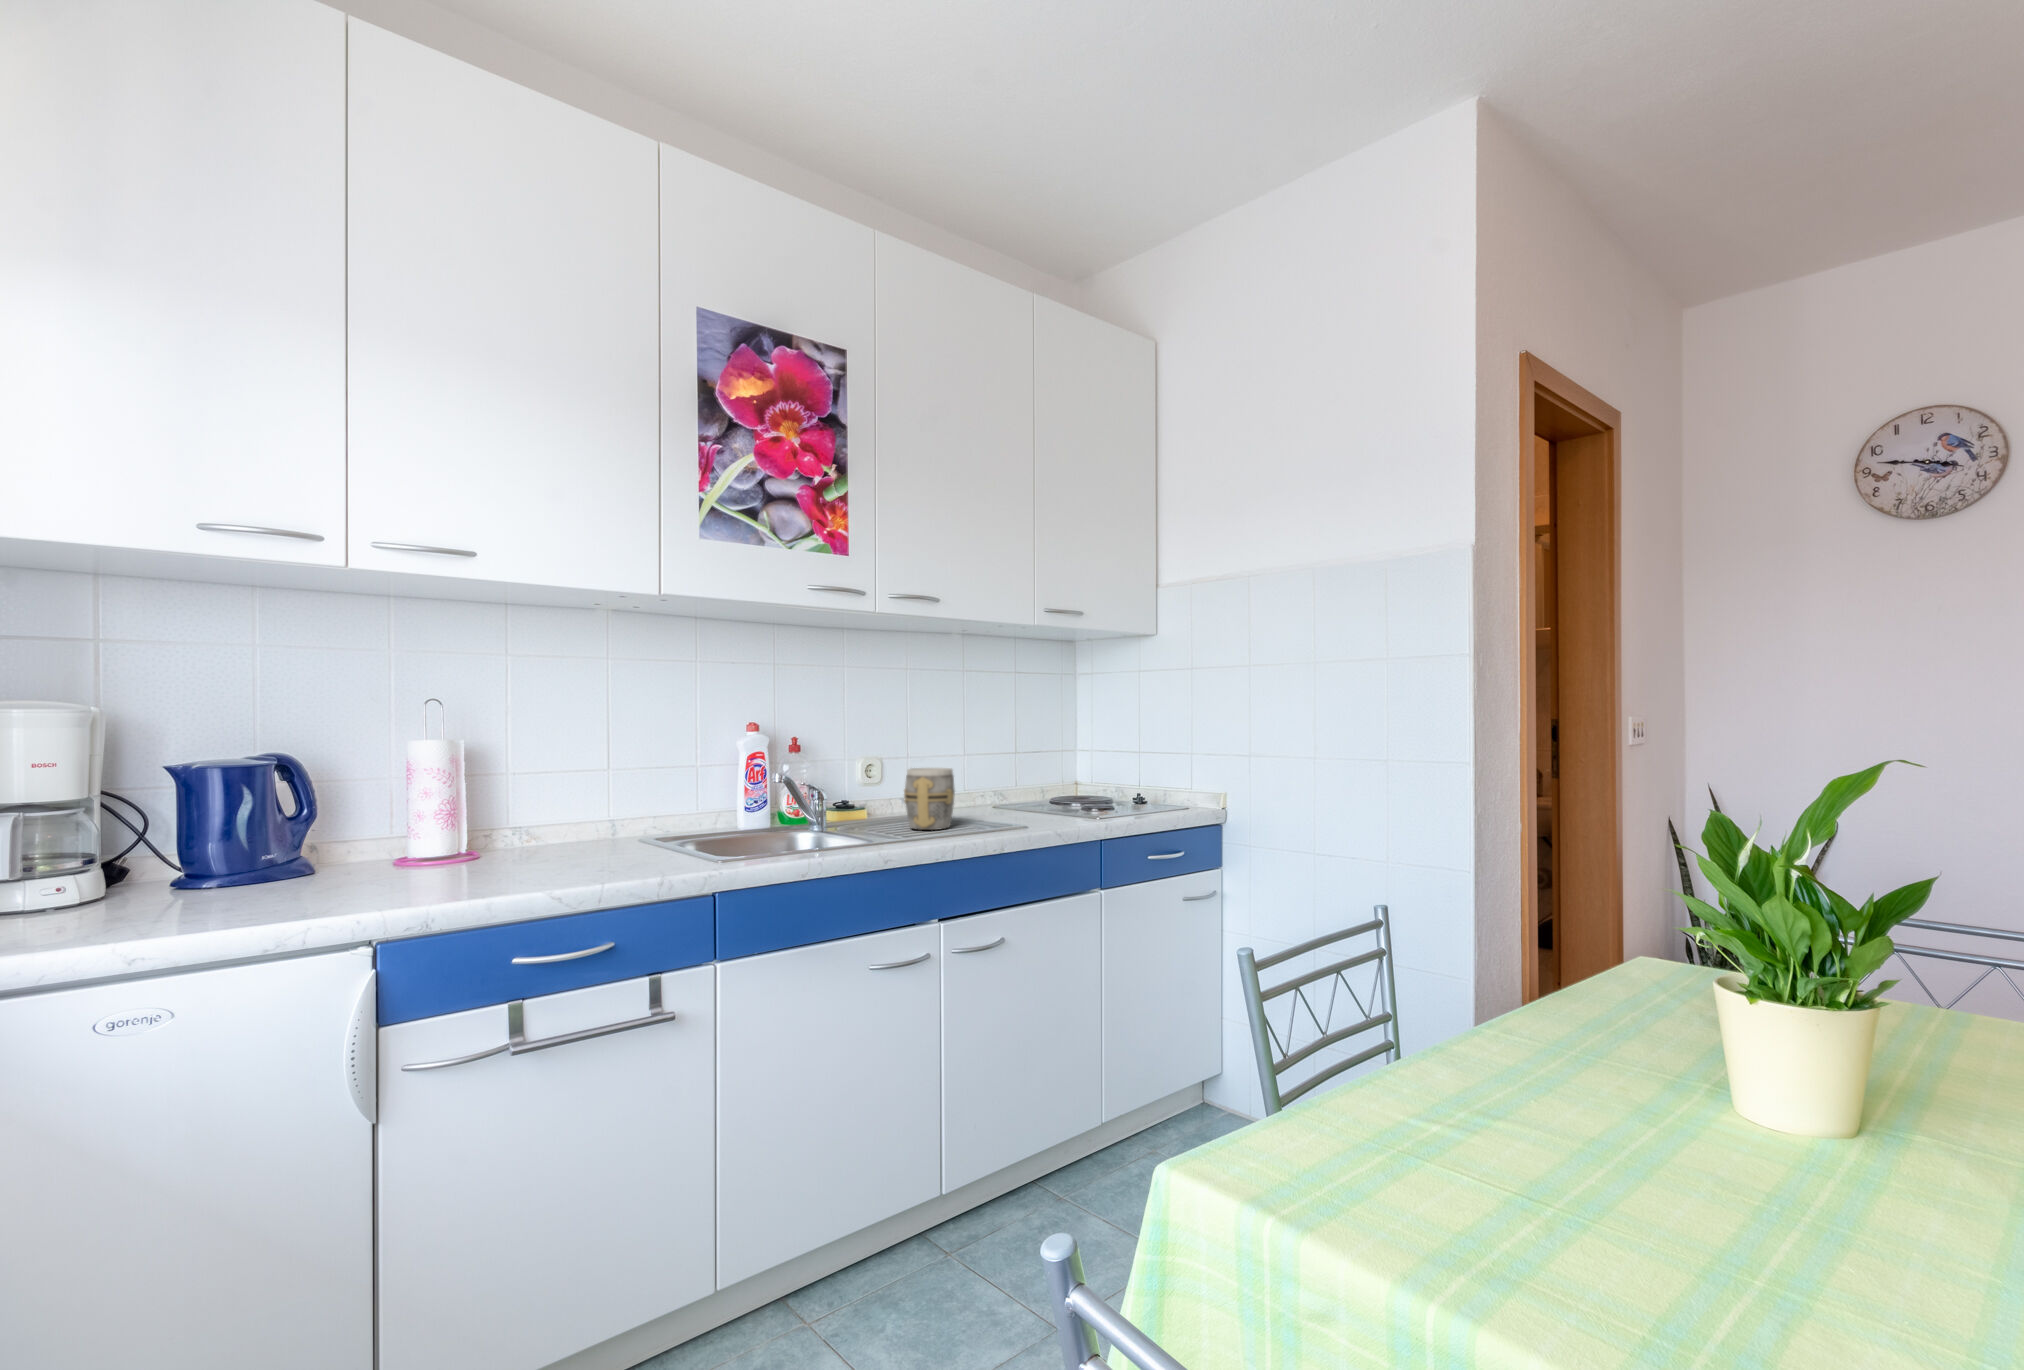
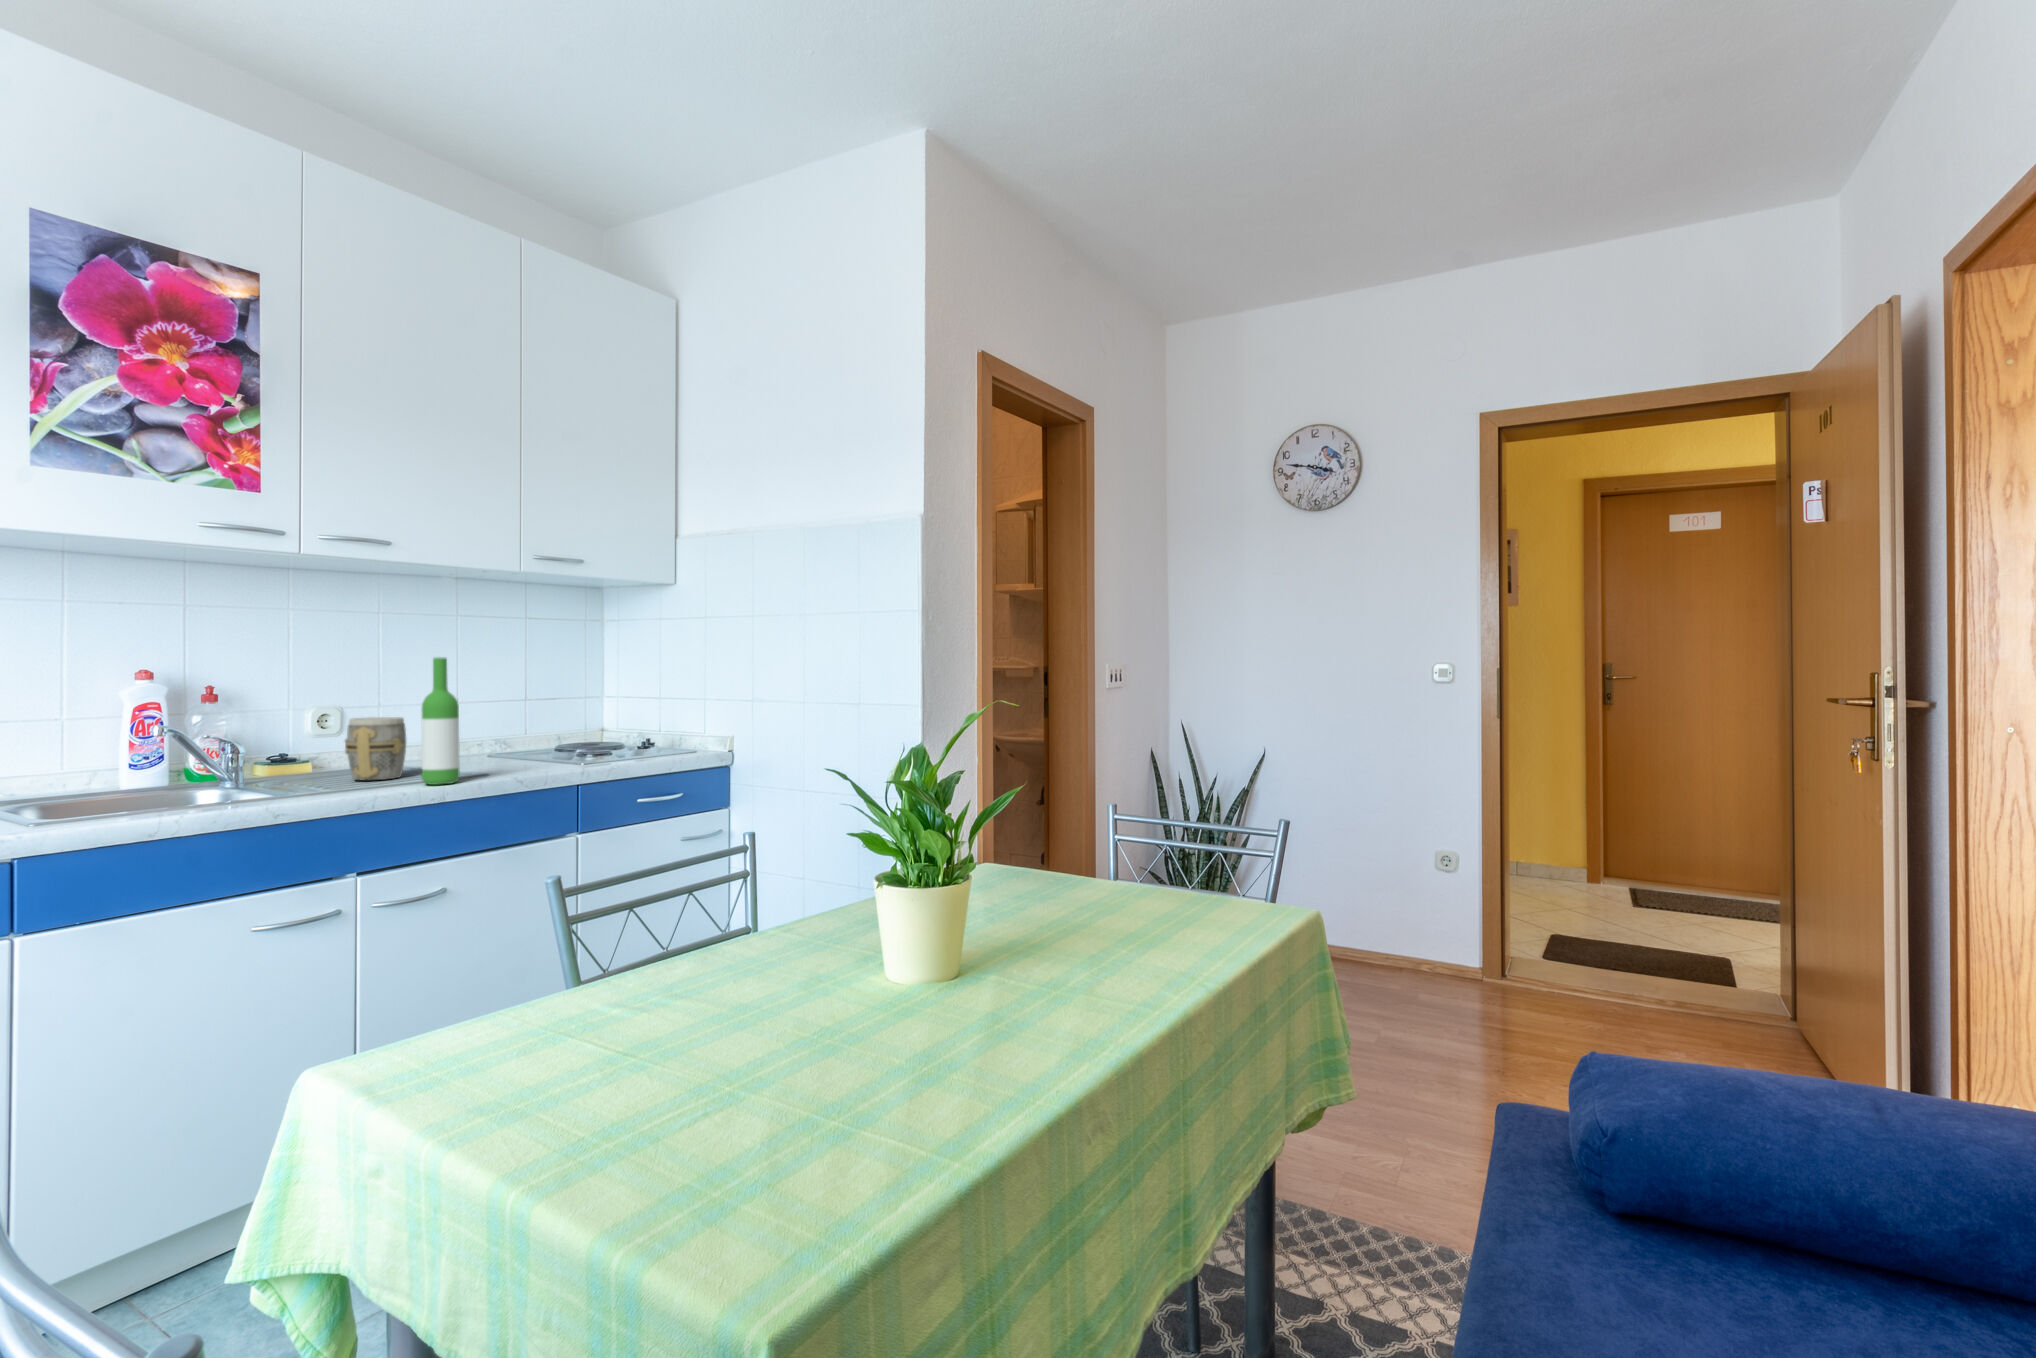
wine bottle: none [982,710,1014,837] -> present [422,657,460,785]

